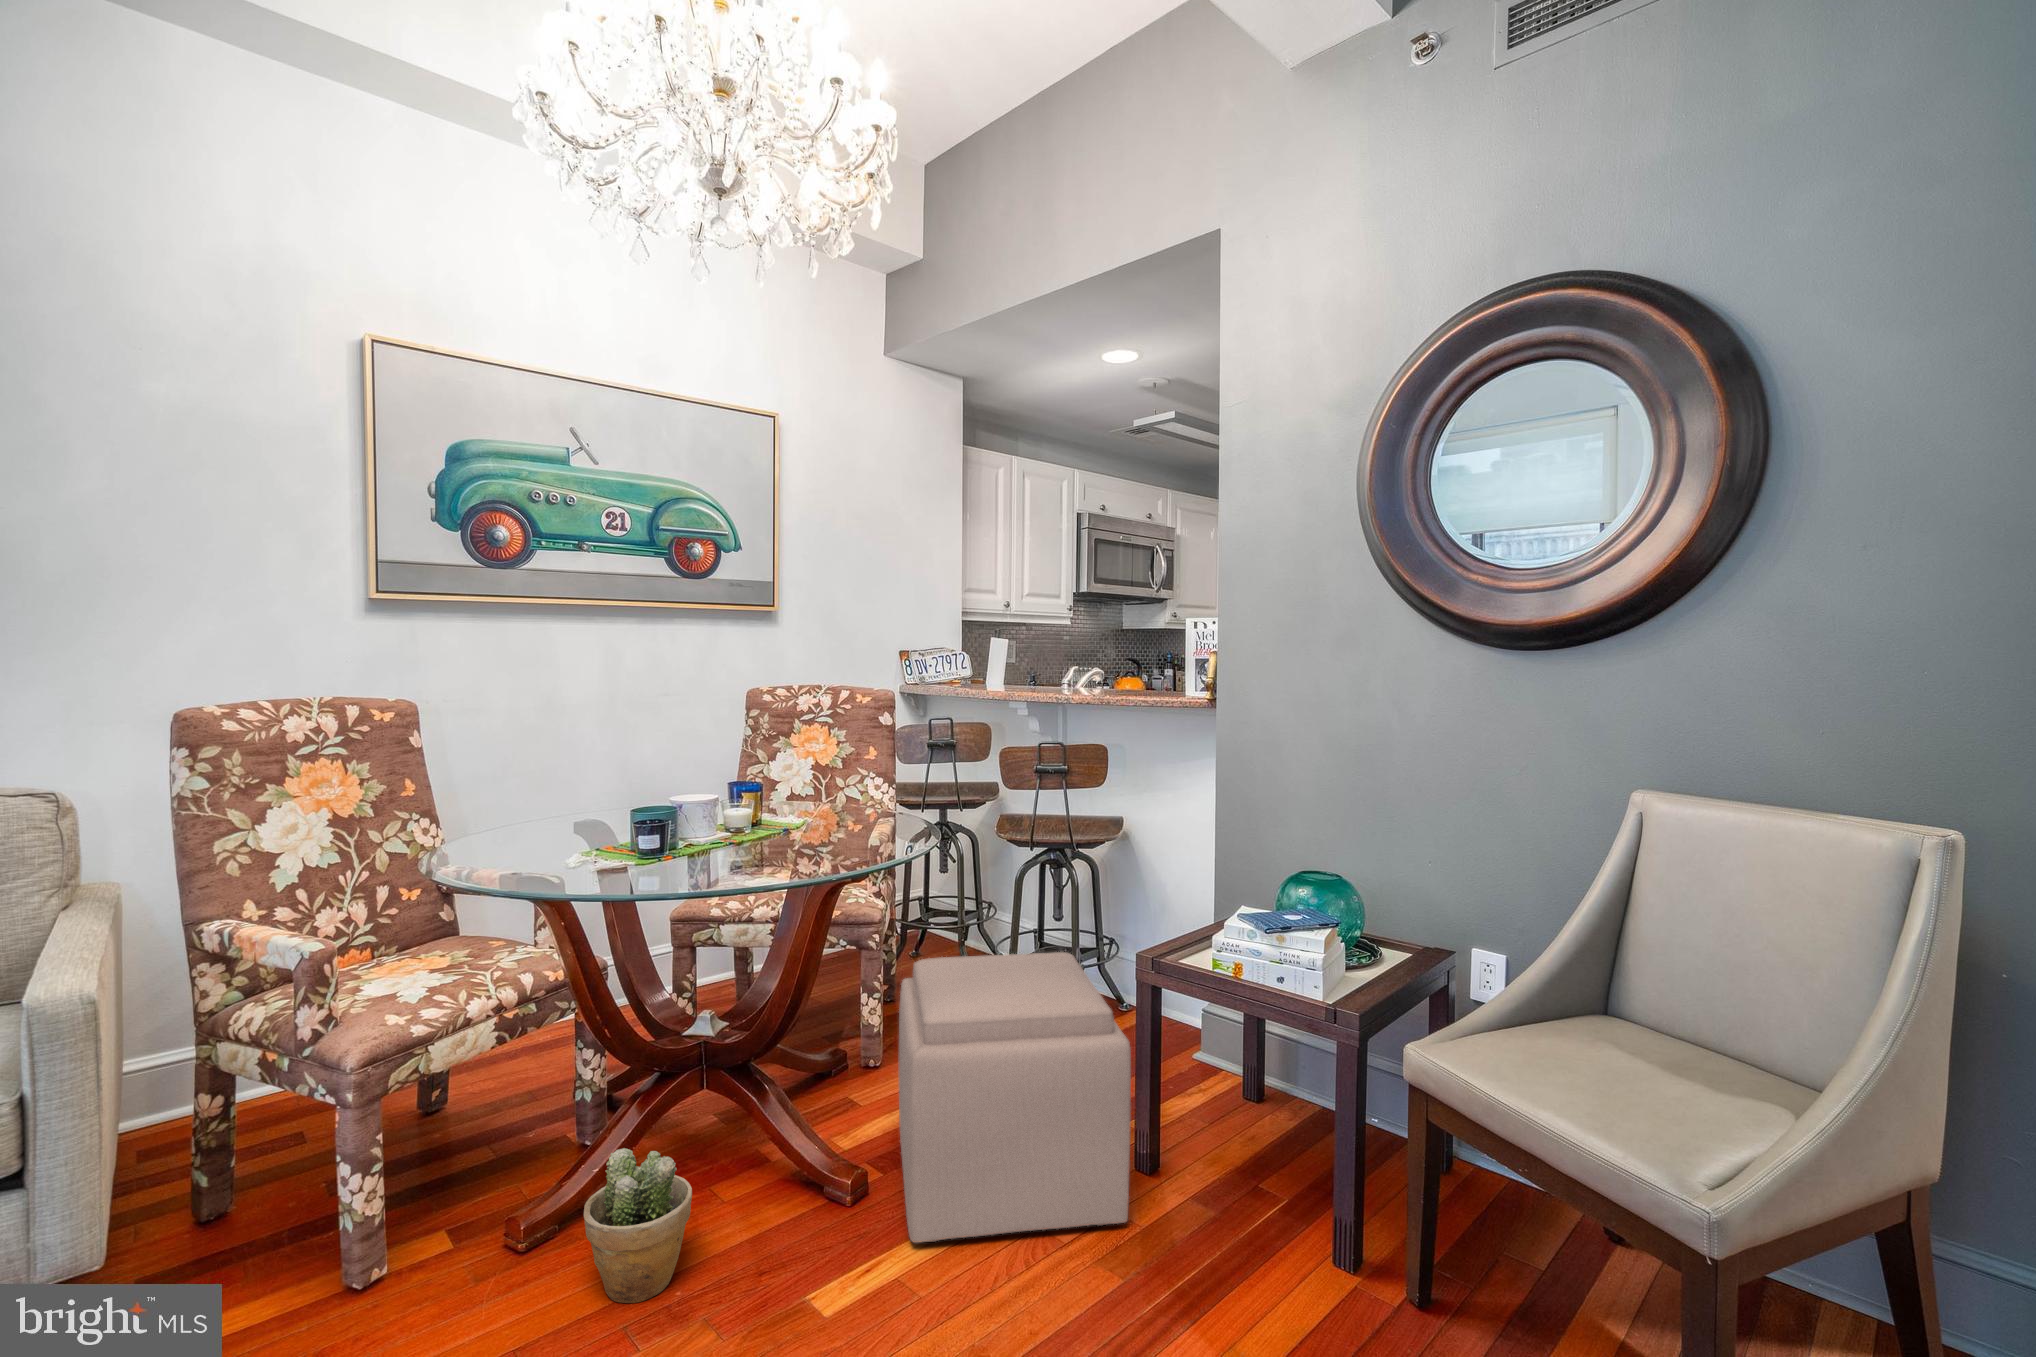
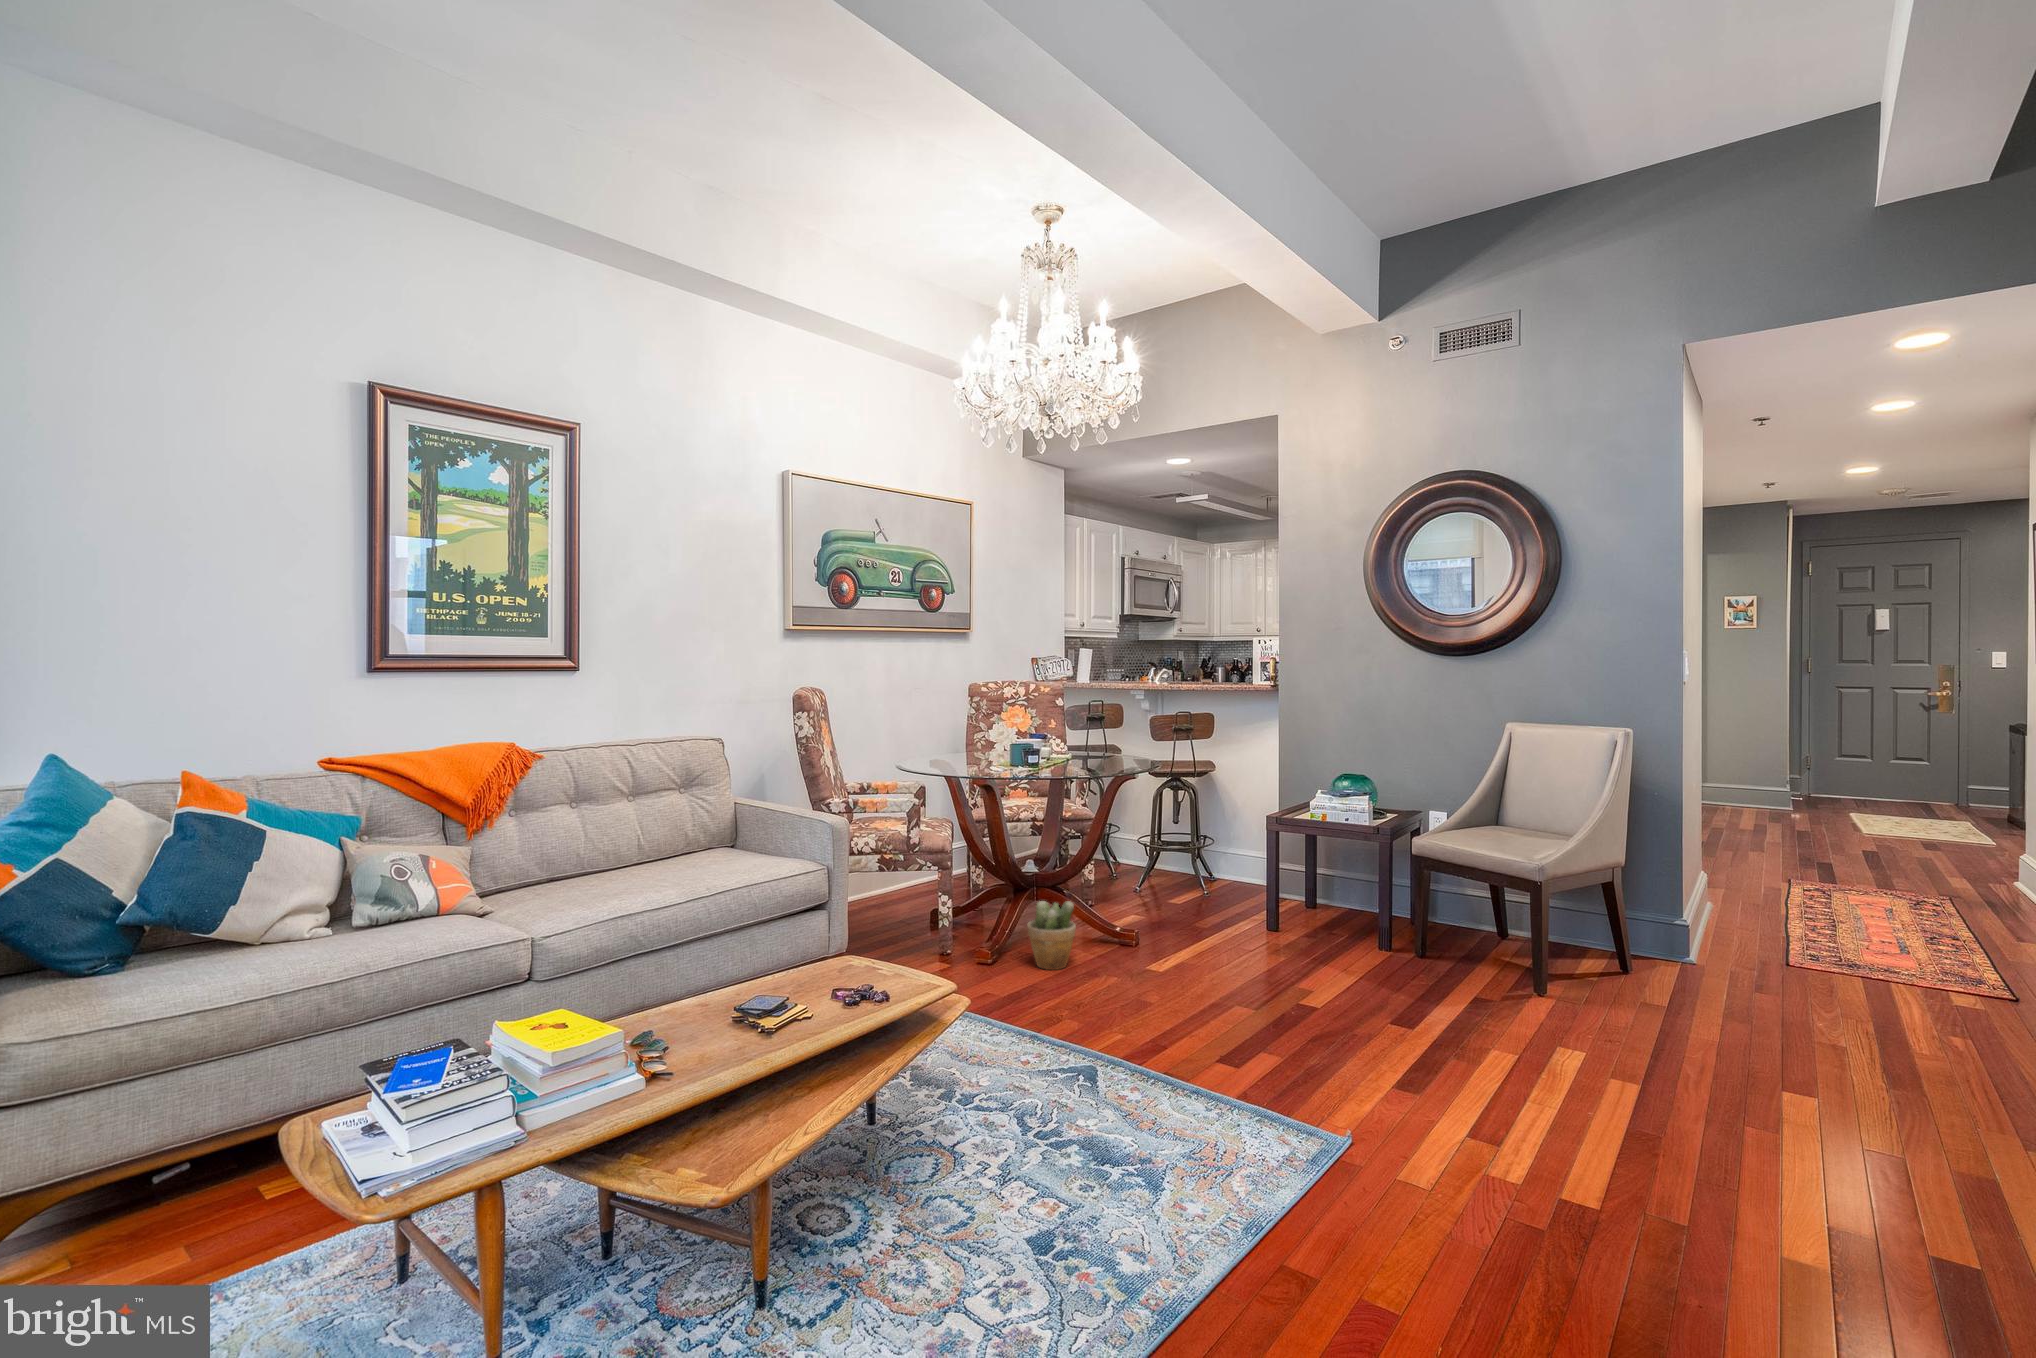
ottoman: present [899,952,1131,1243] -> none [1129,821,1271,952]

